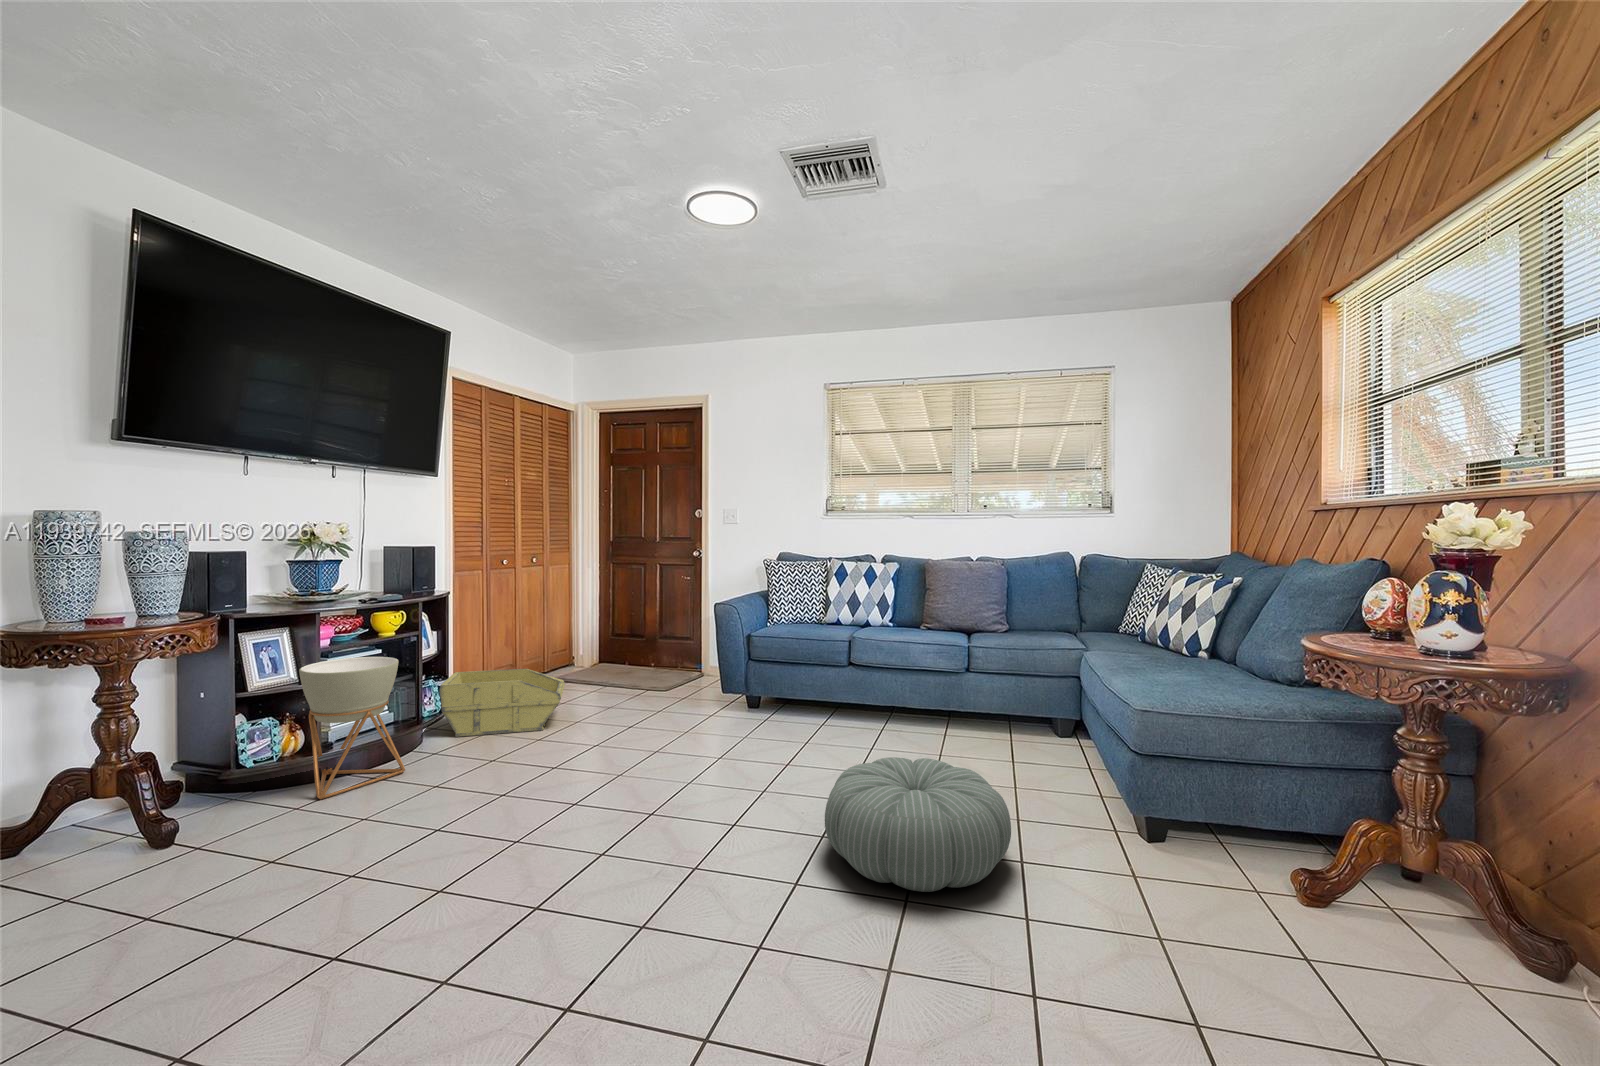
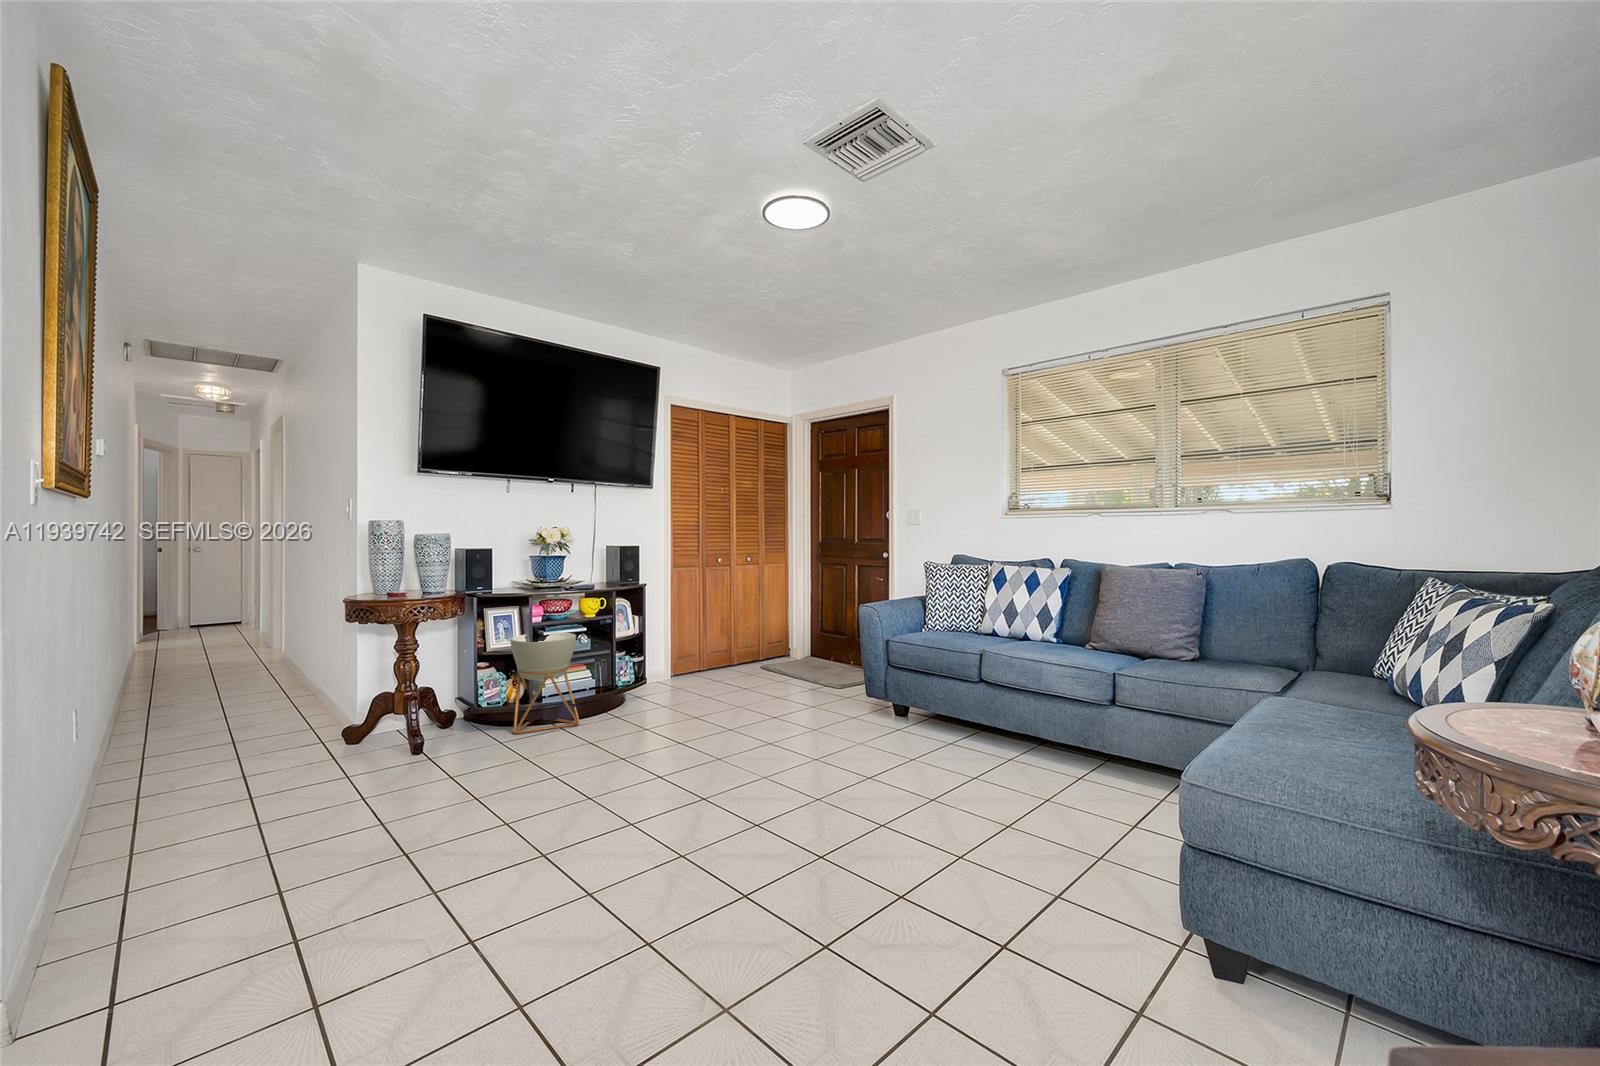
storage bin: present [439,669,565,737] -> none [627,652,732,709]
pouf: present [825,757,1011,892] -> none [763,779,965,934]

